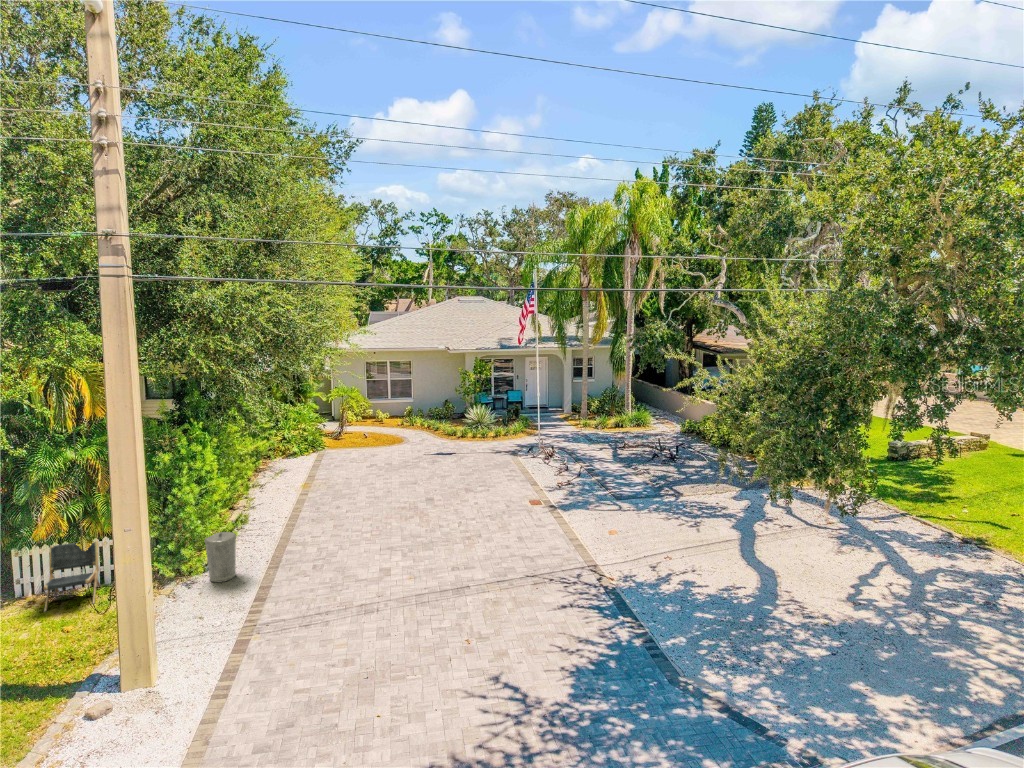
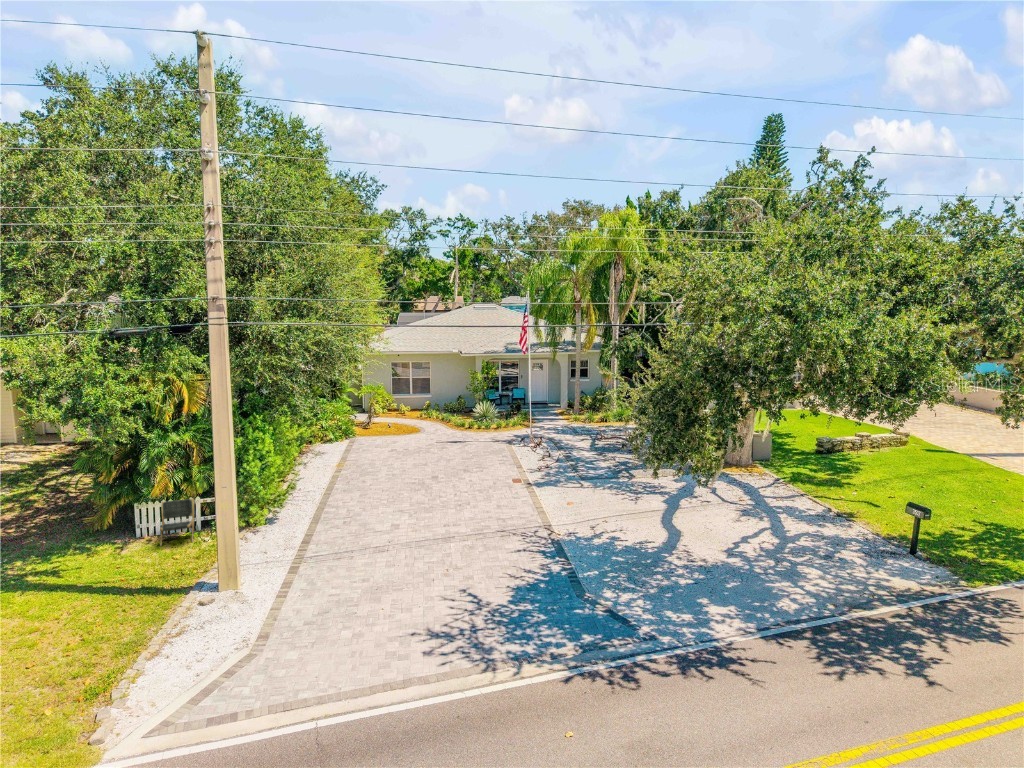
trash can: present [205,532,236,582] -> none [267,495,289,531]

